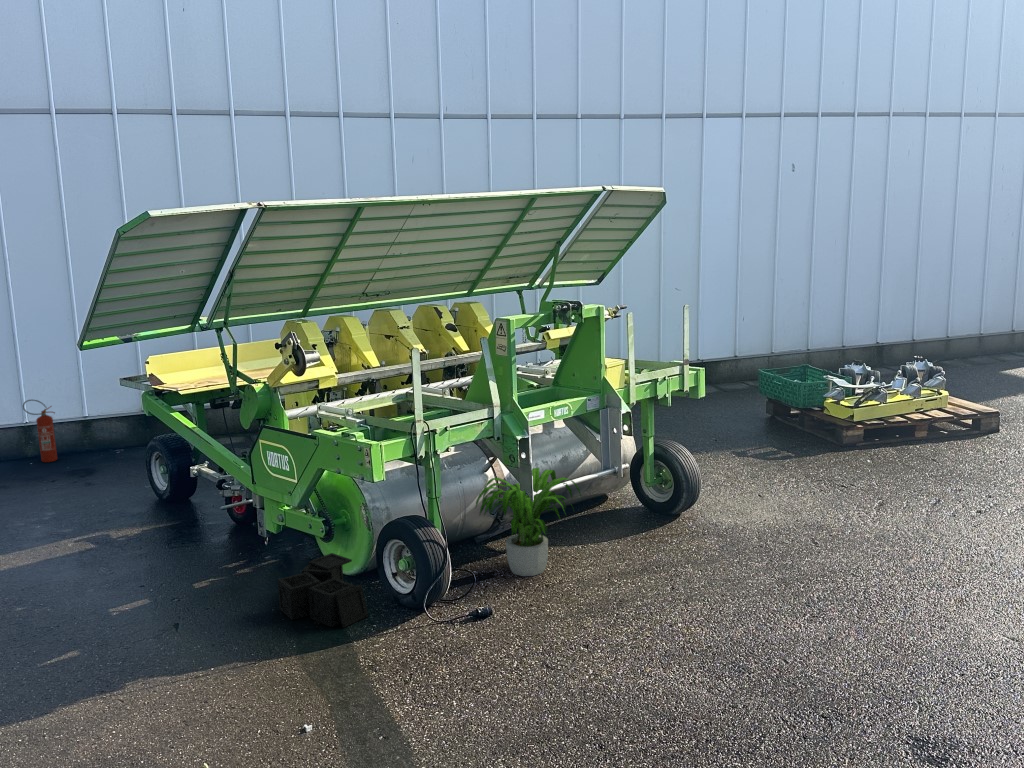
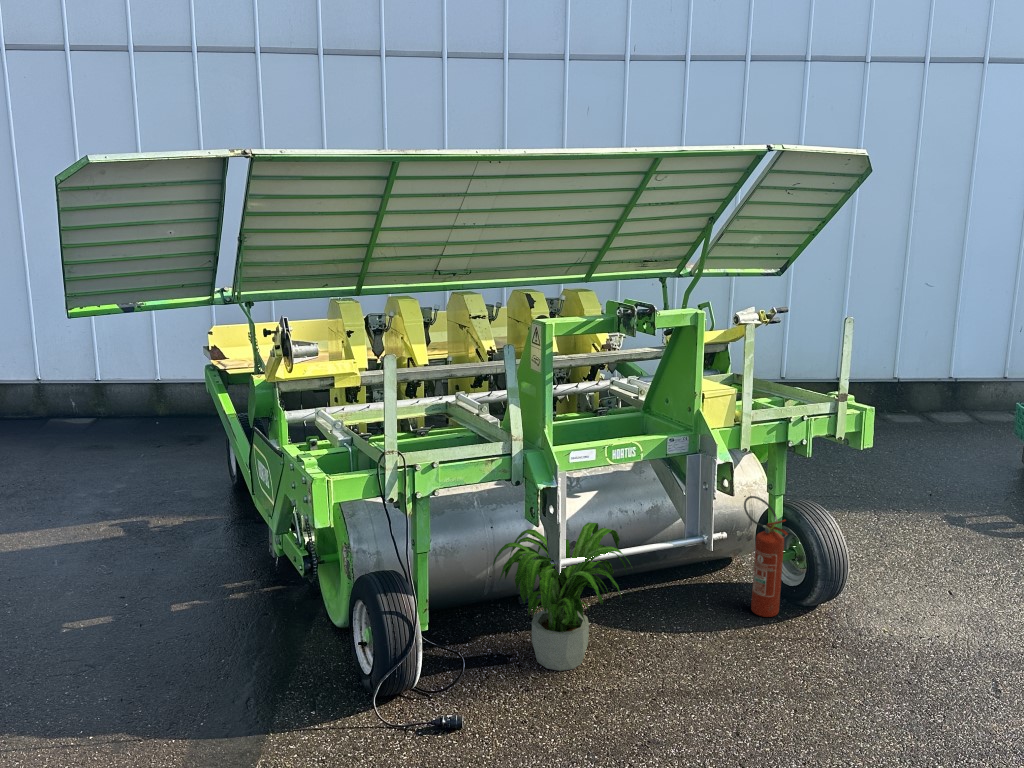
fire extinguisher: present [23,400,57,462] -> present [744,496,788,617]
storage bin: present [278,553,368,628] -> none [231,593,332,703]

